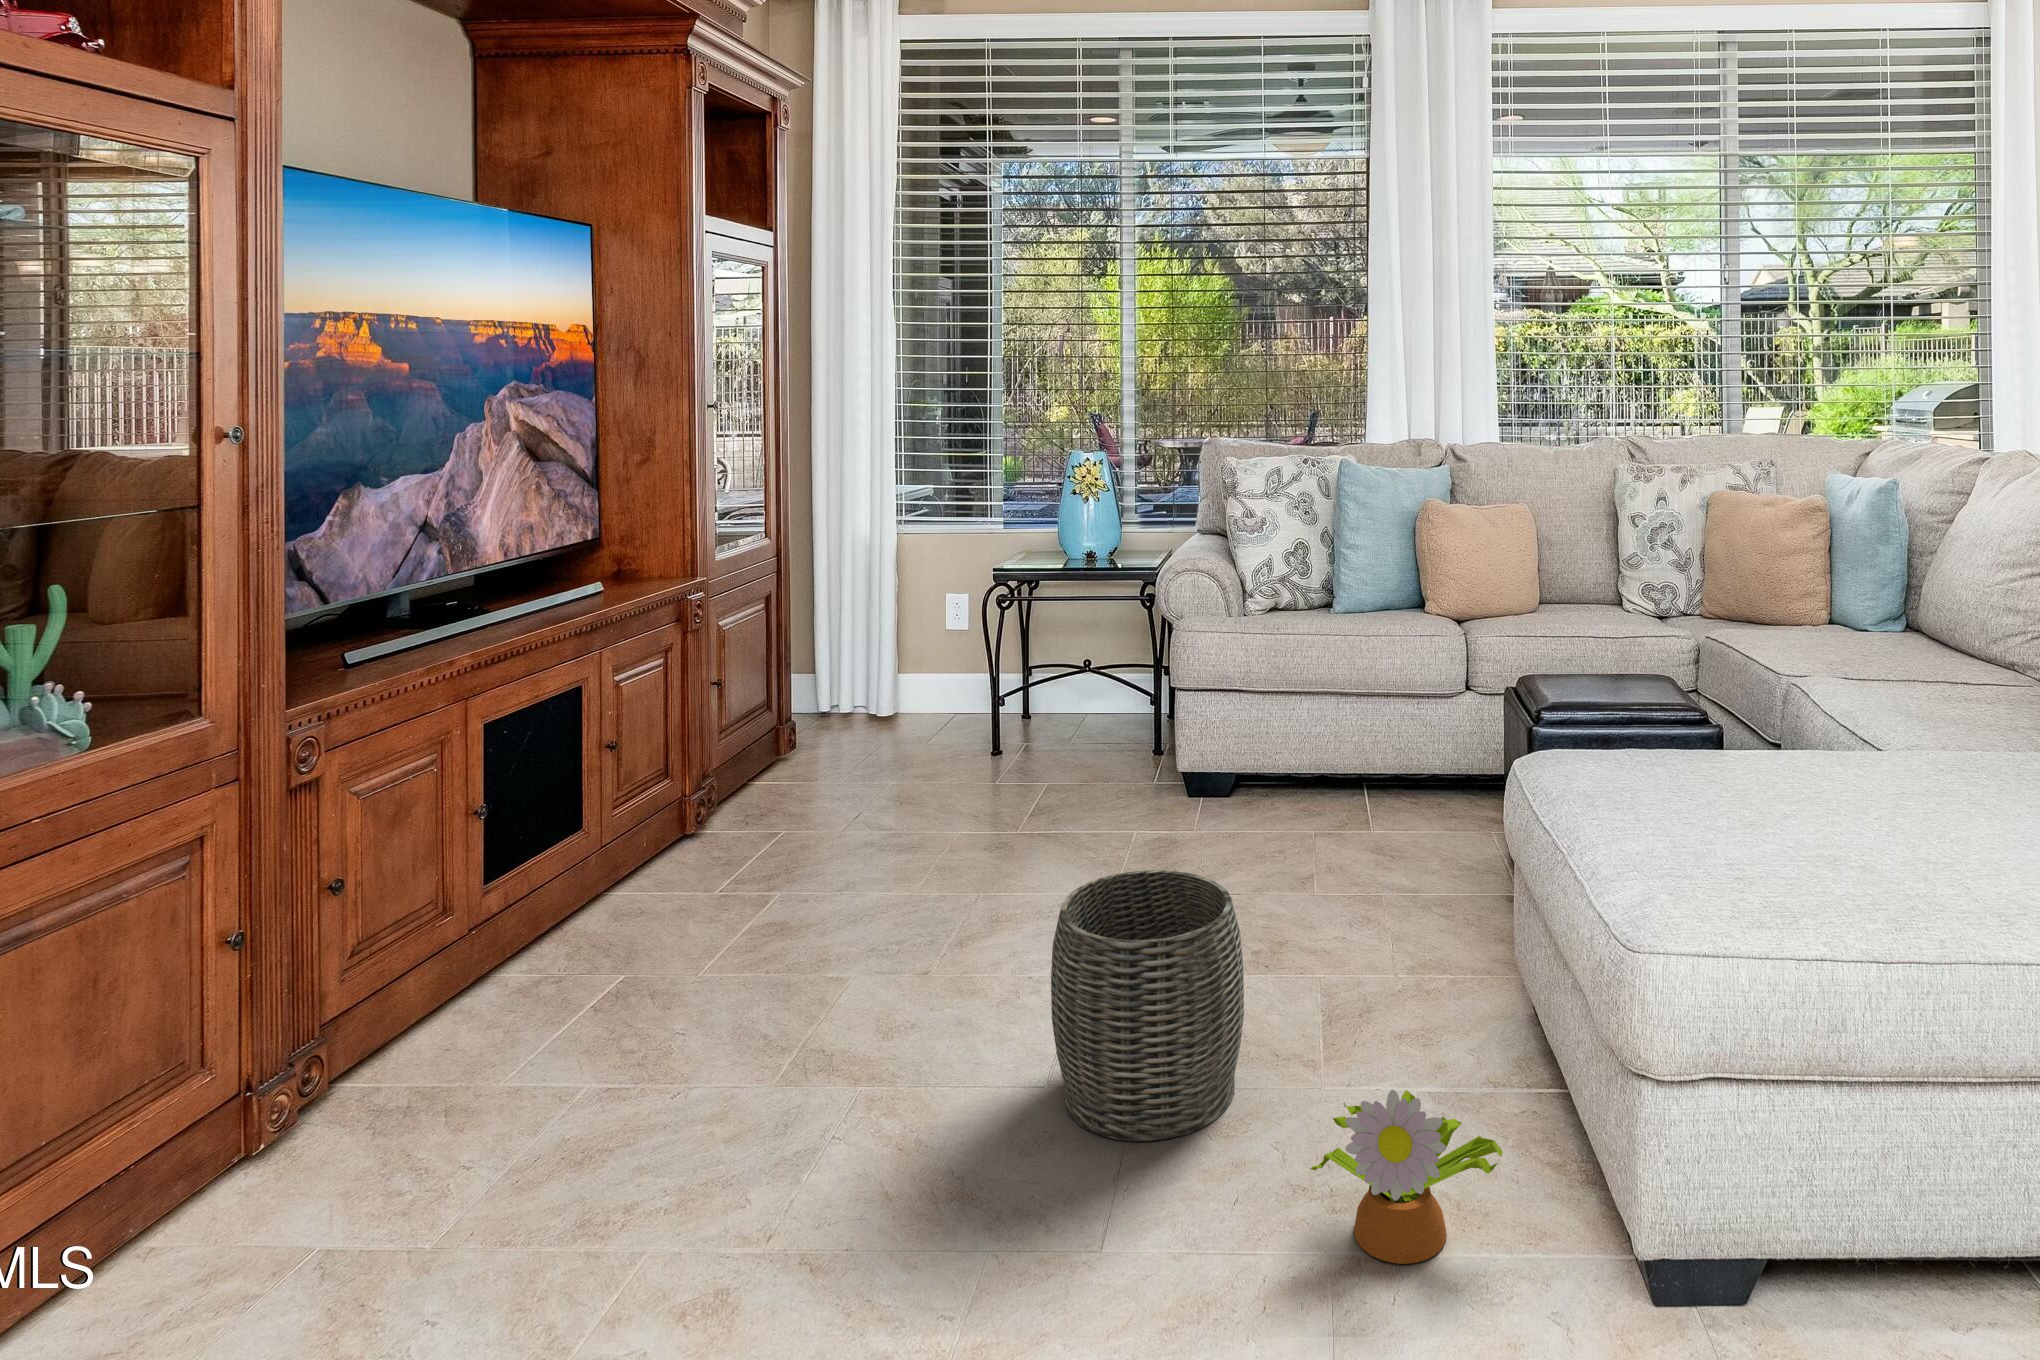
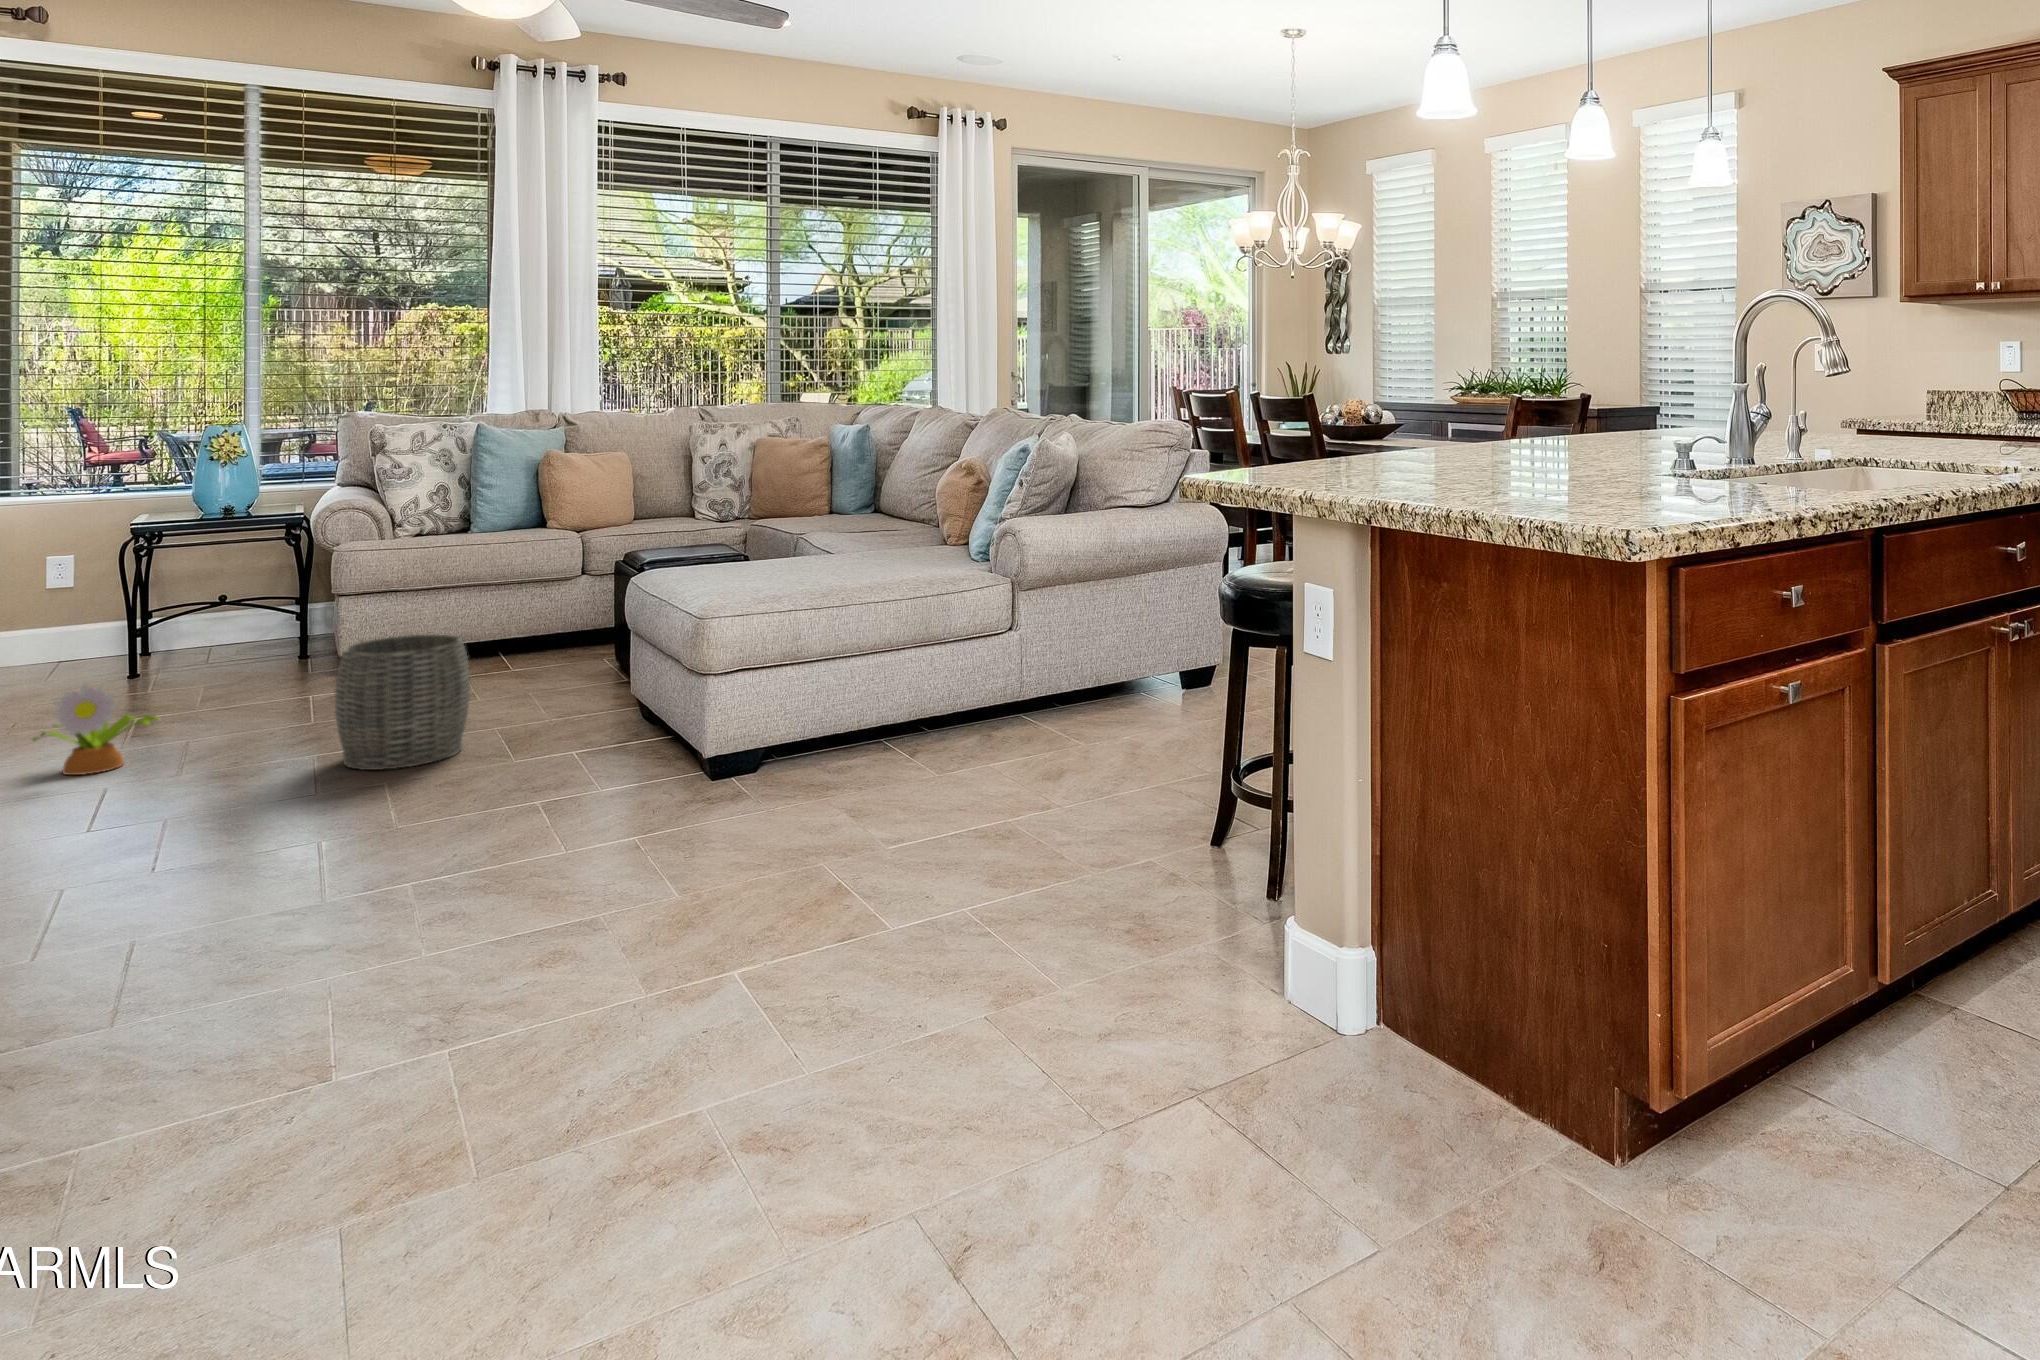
decorative plant: present [1310,1090,1503,1264] -> present [33,684,159,775]

